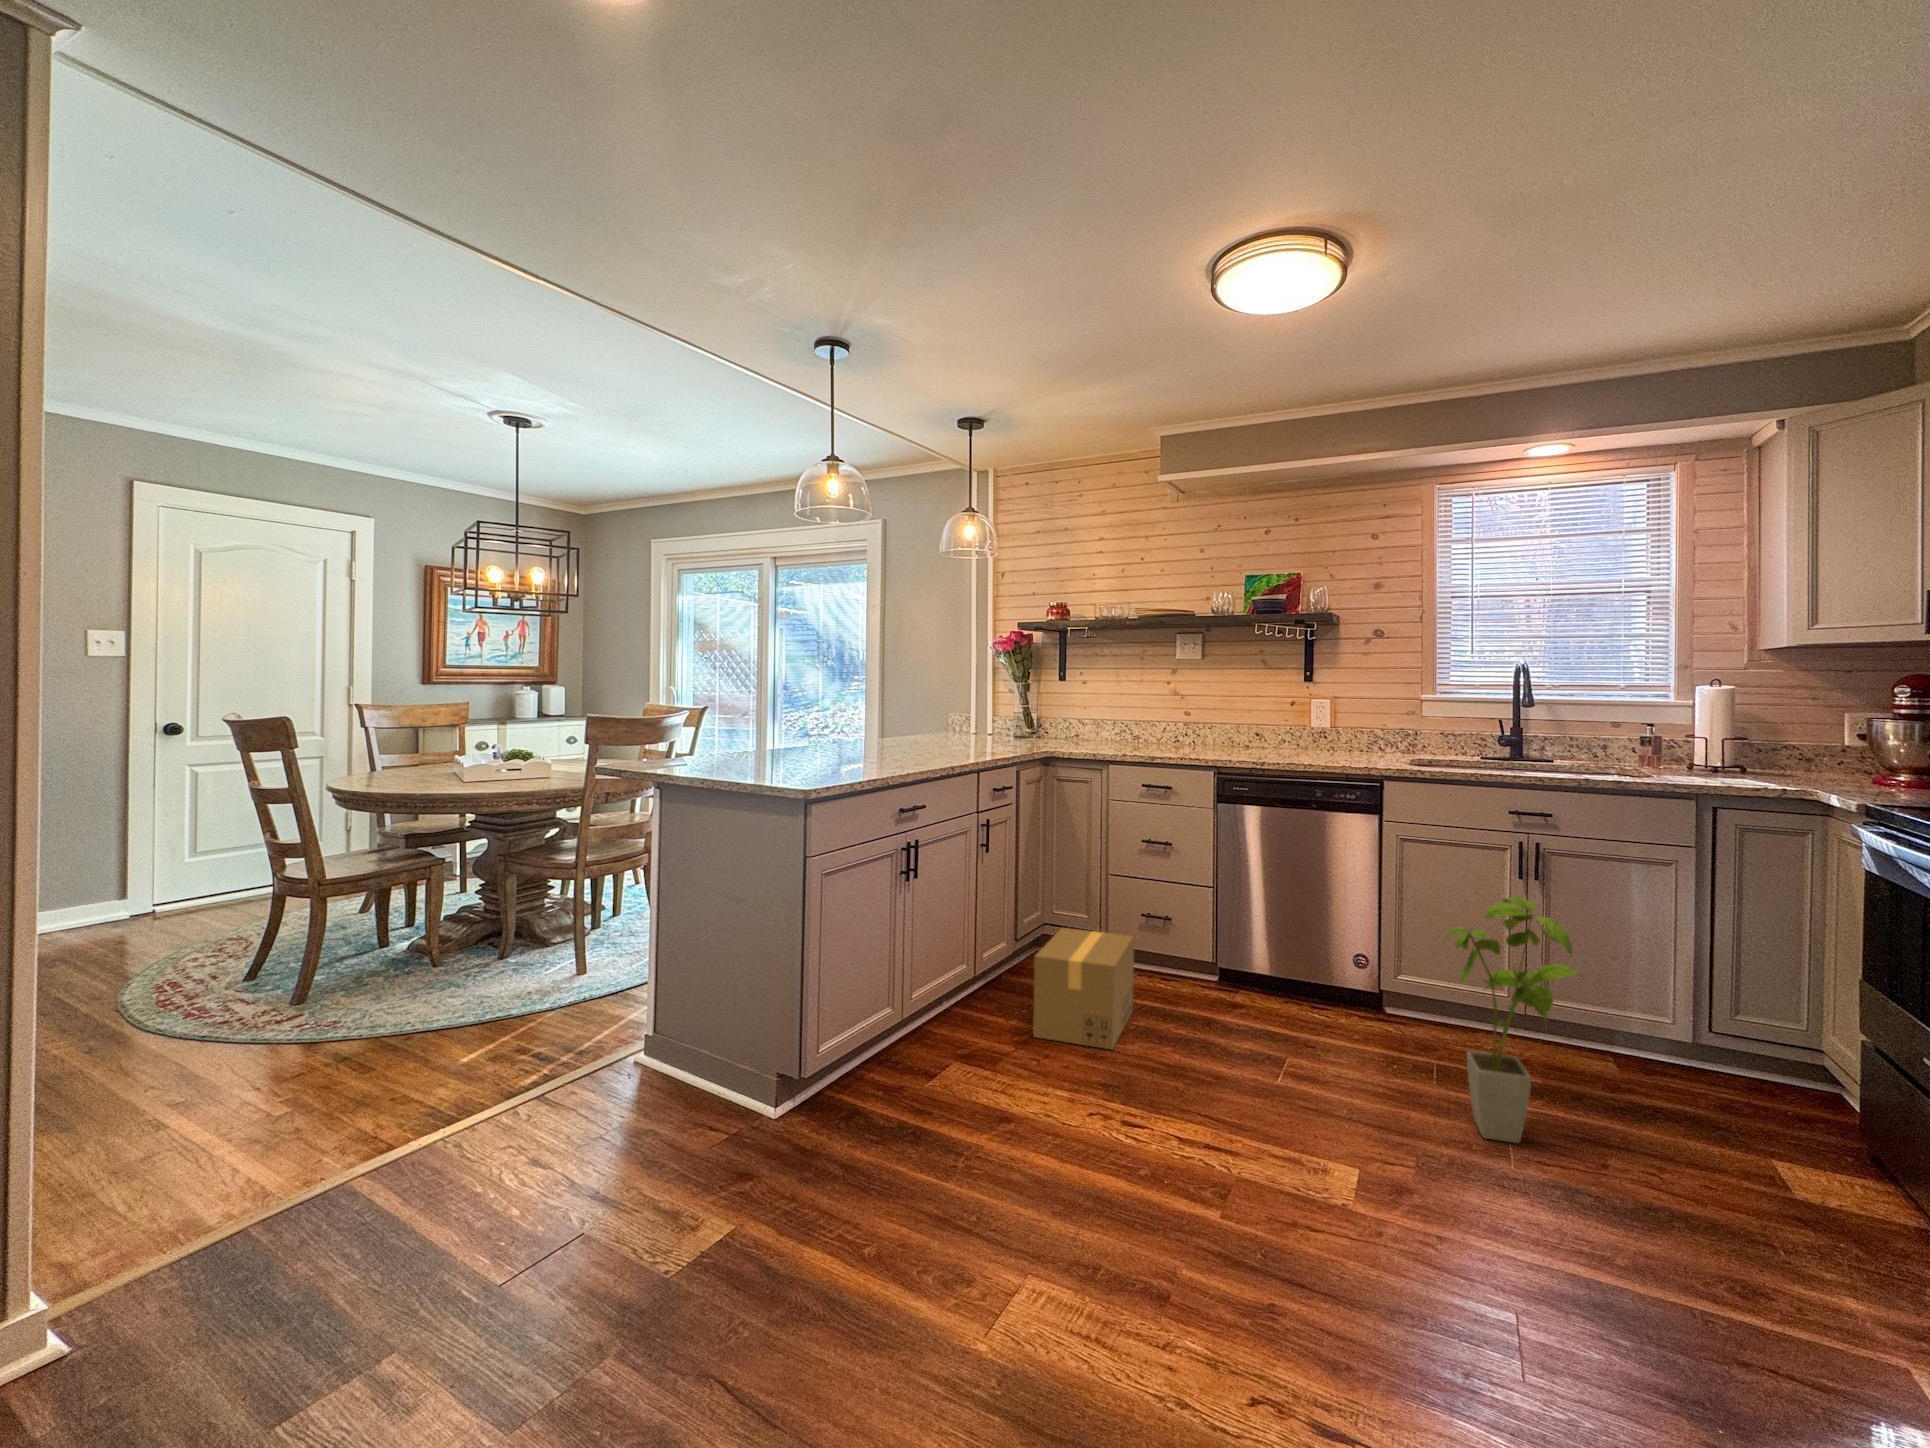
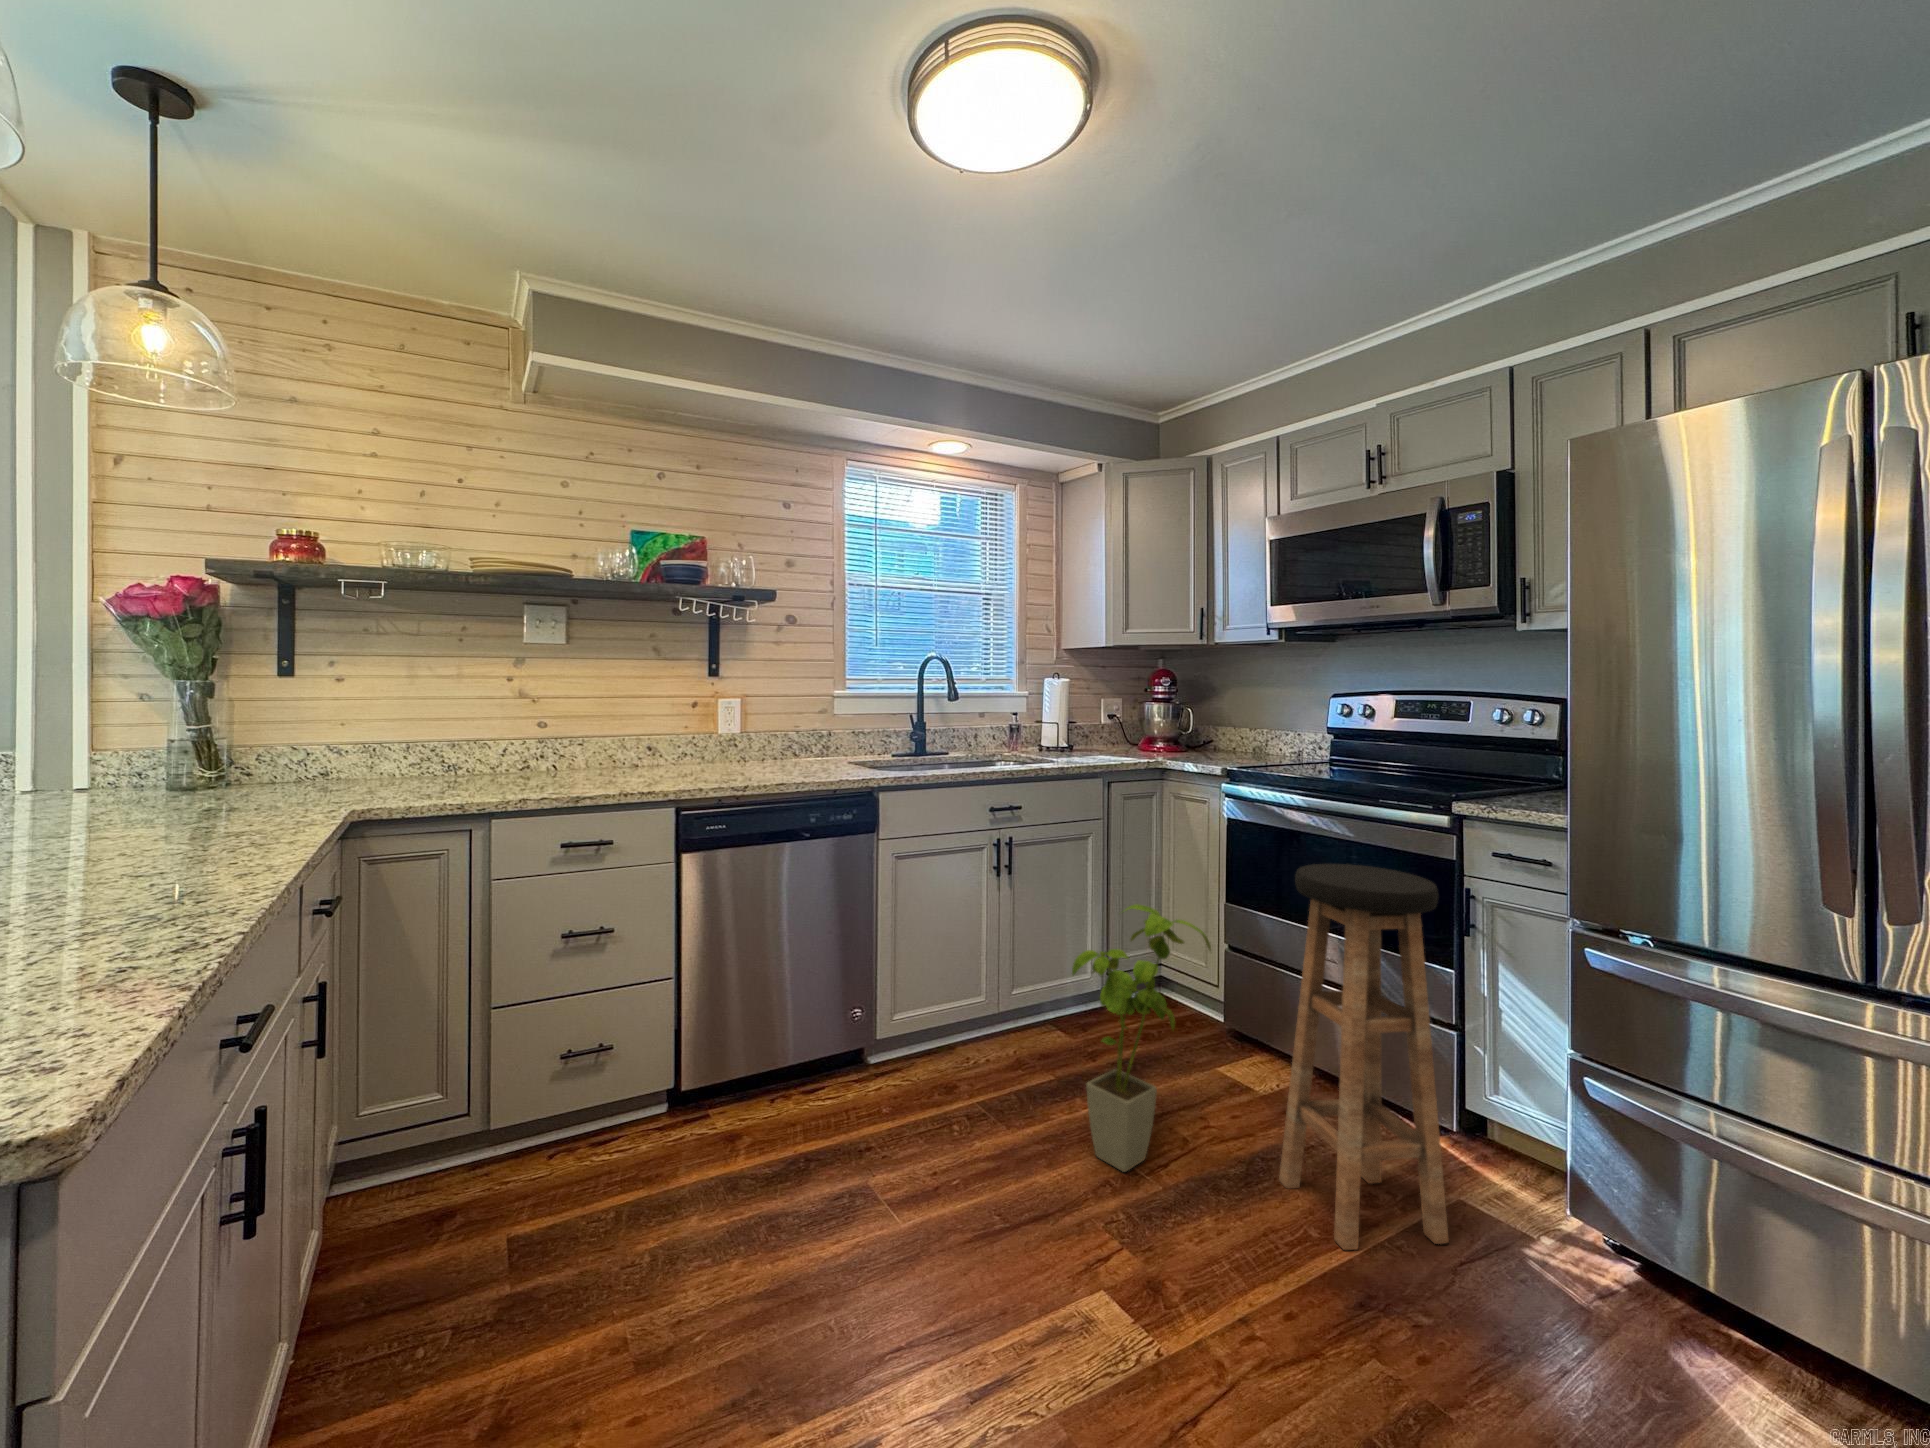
bar stool: none [1619,885,1810,1341] -> present [1279,864,1449,1250]
cardboard box: present [1033,928,1134,1050] -> none [502,1103,703,1404]

